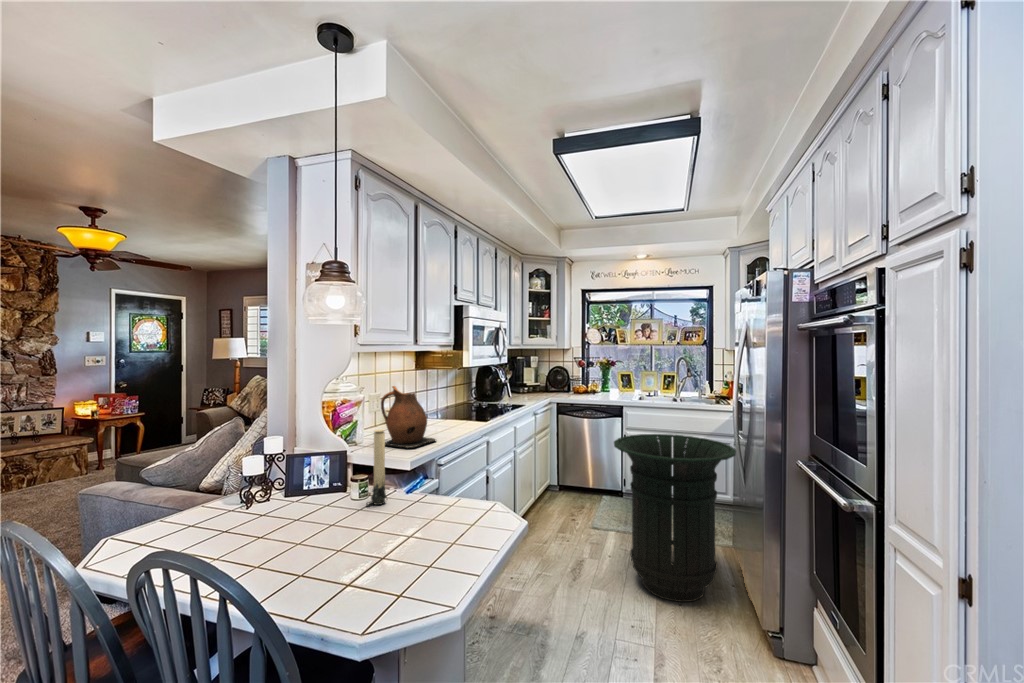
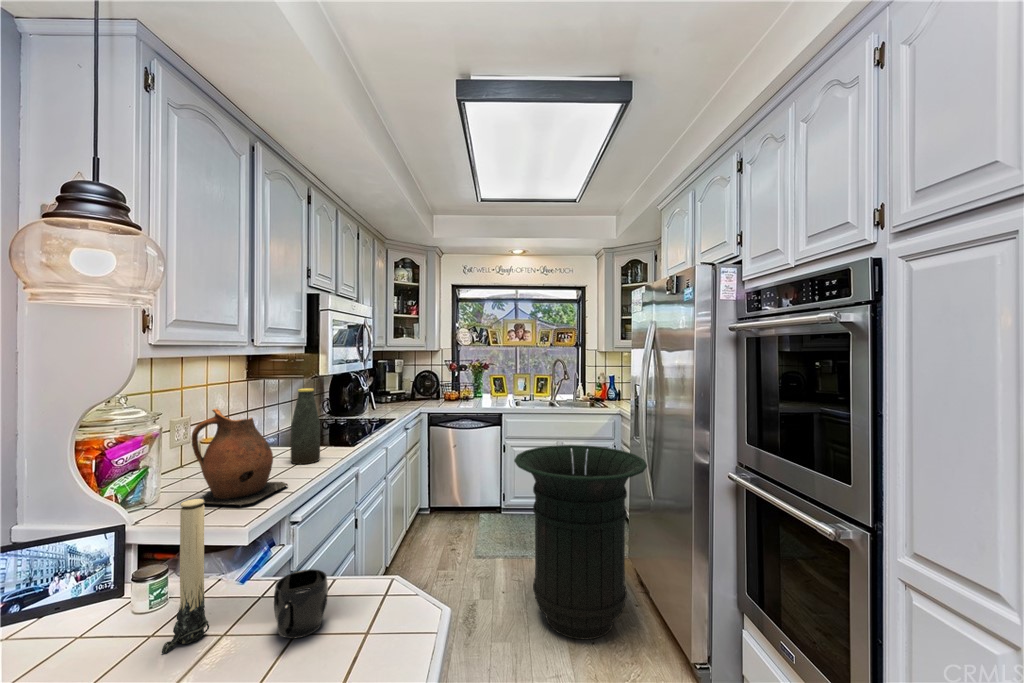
bottle: none [441,376,461,430] -> present [291,389,320,464]
mug: none [418,476,446,510] -> present [274,569,328,639]

